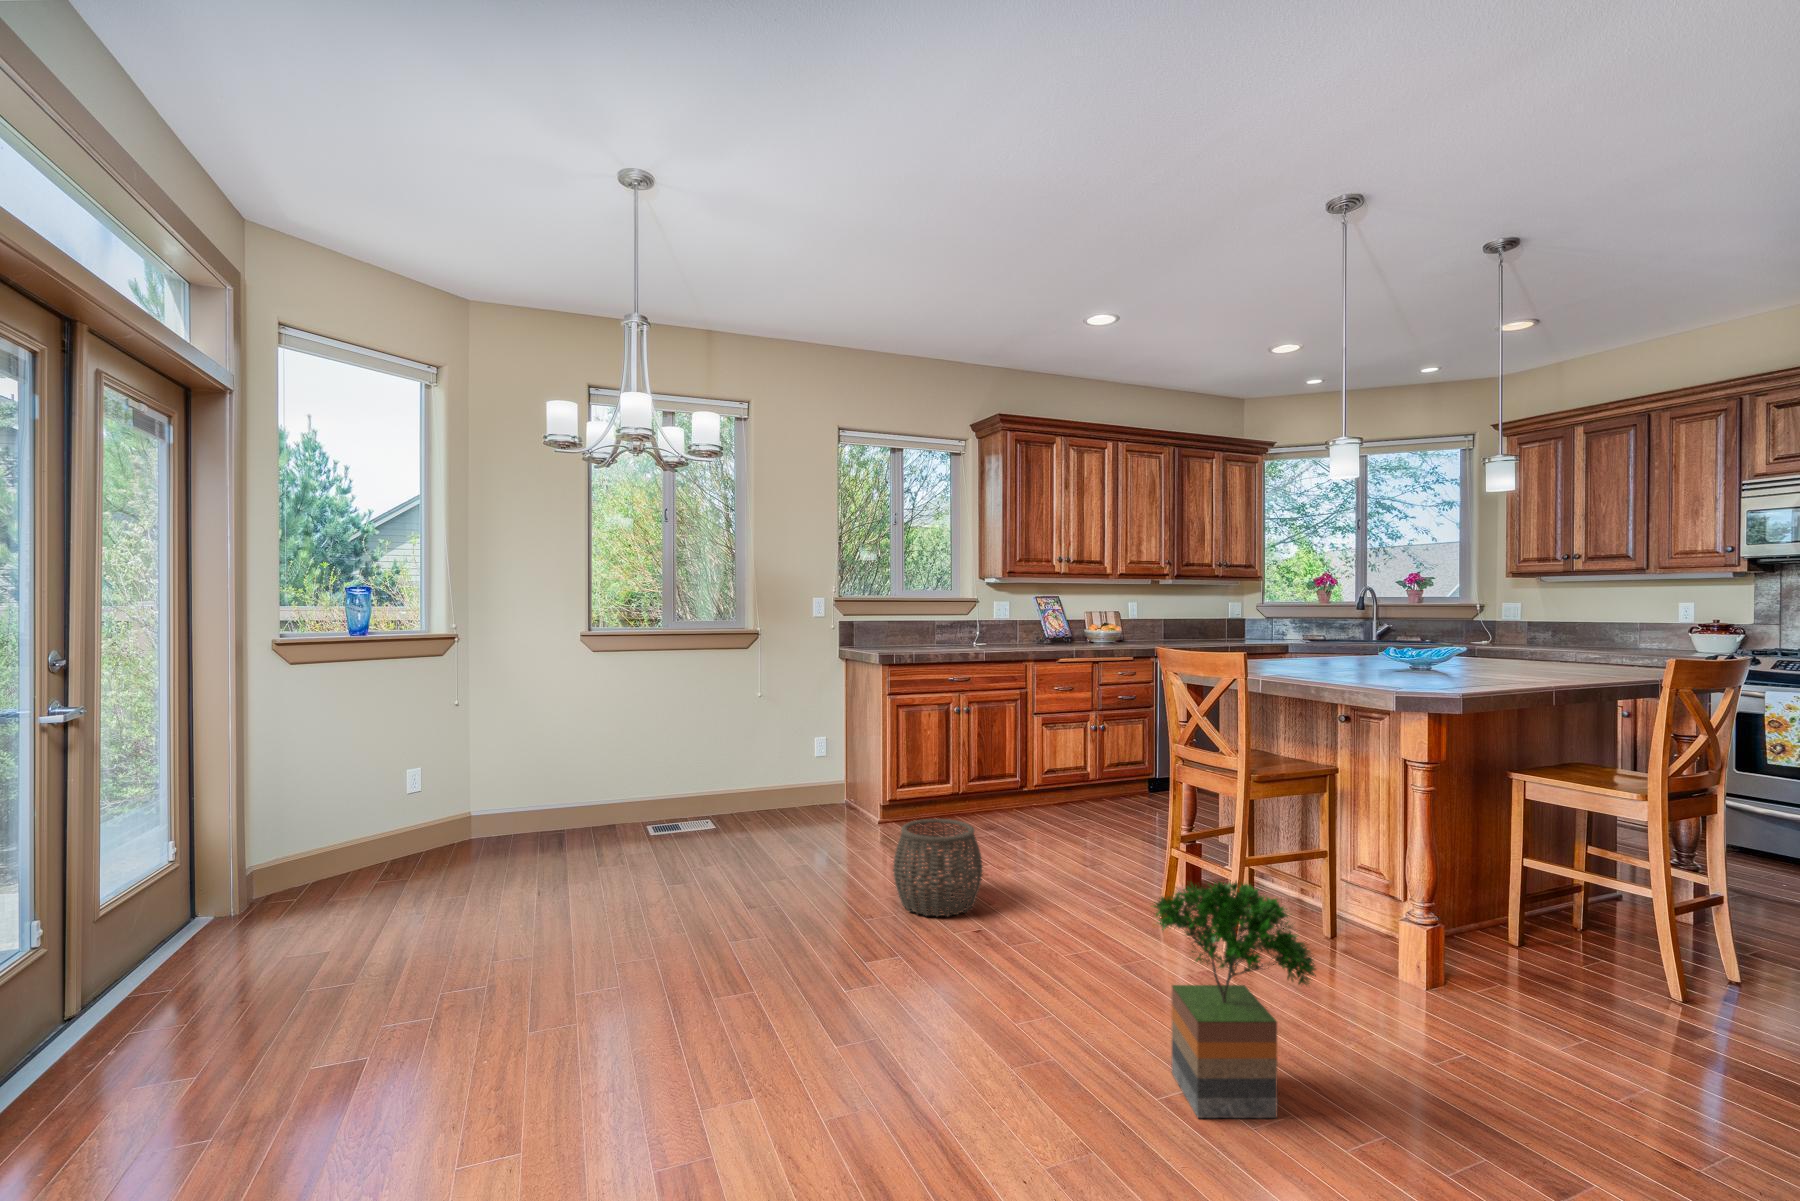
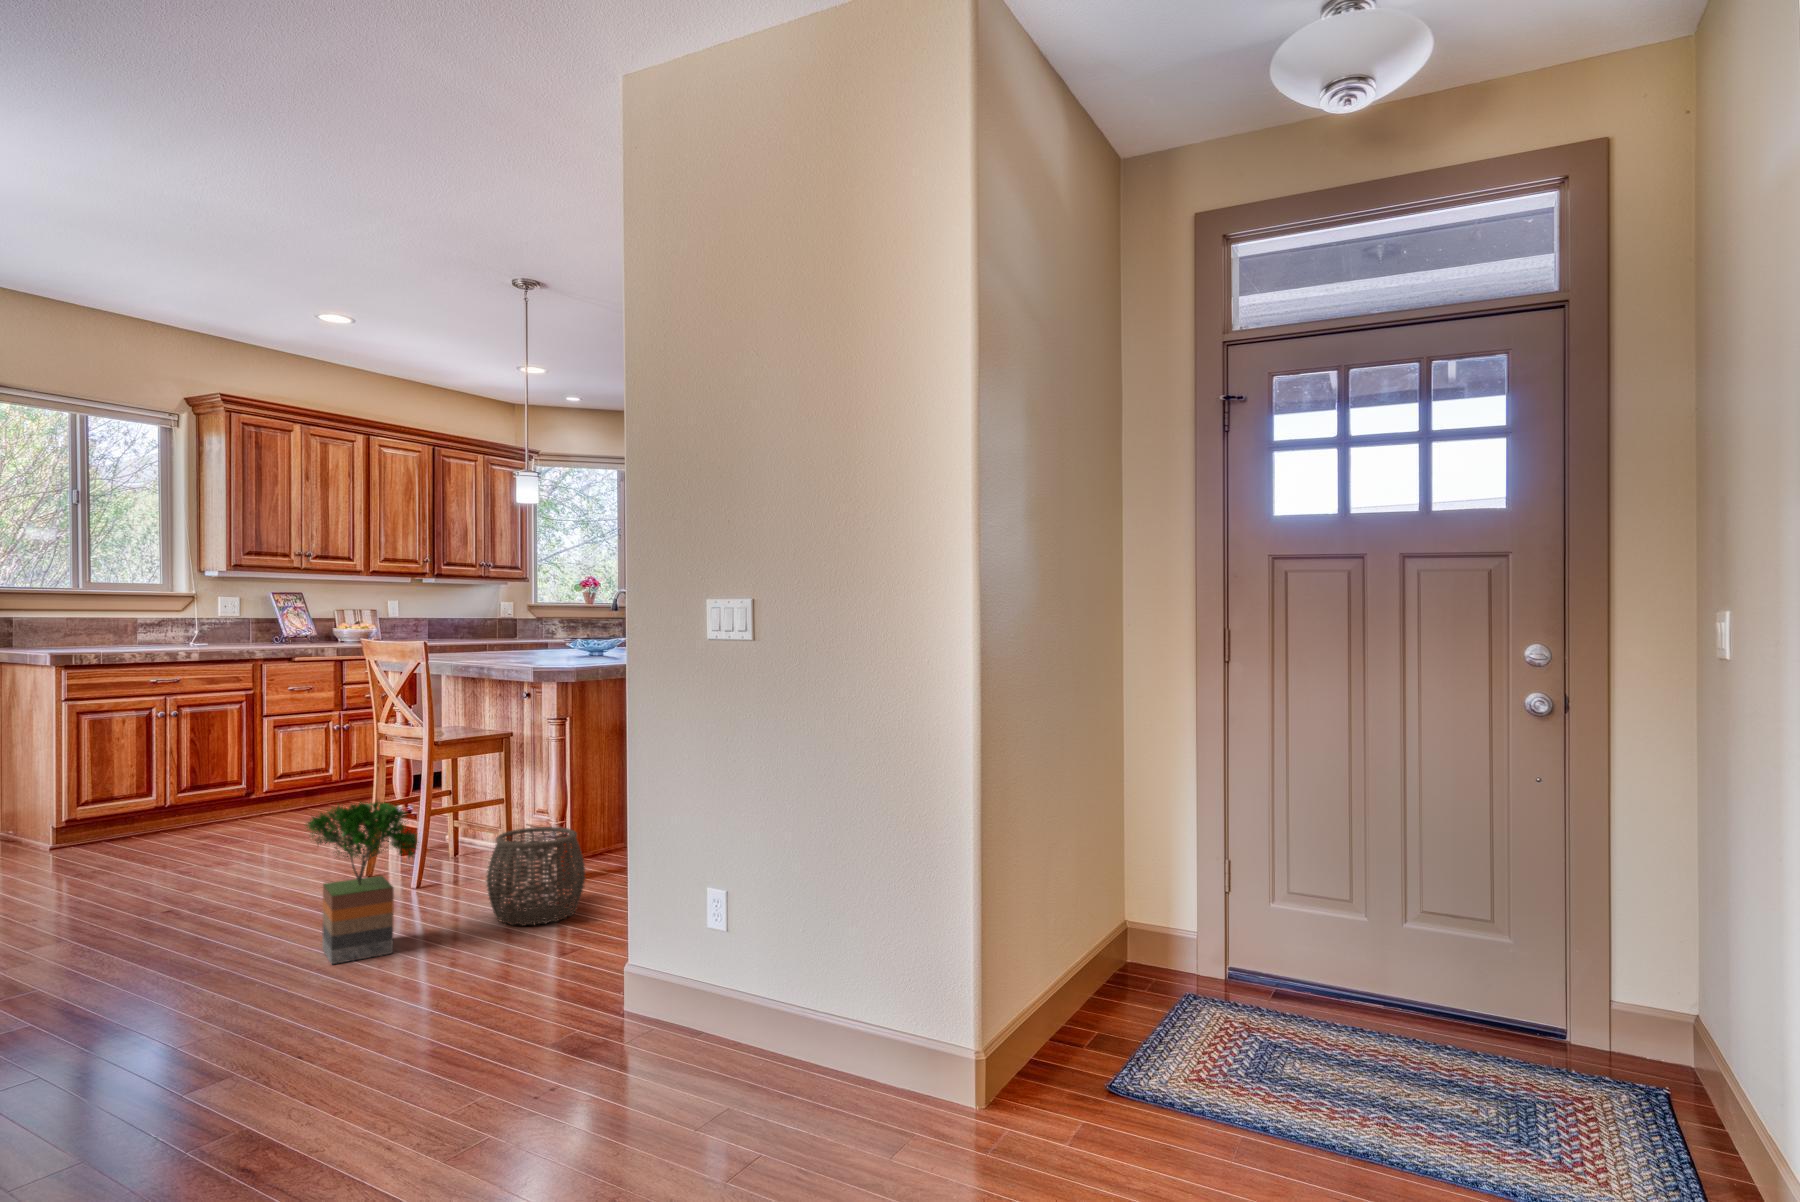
woven basket: present [893,819,983,917] -> present [486,827,585,926]

